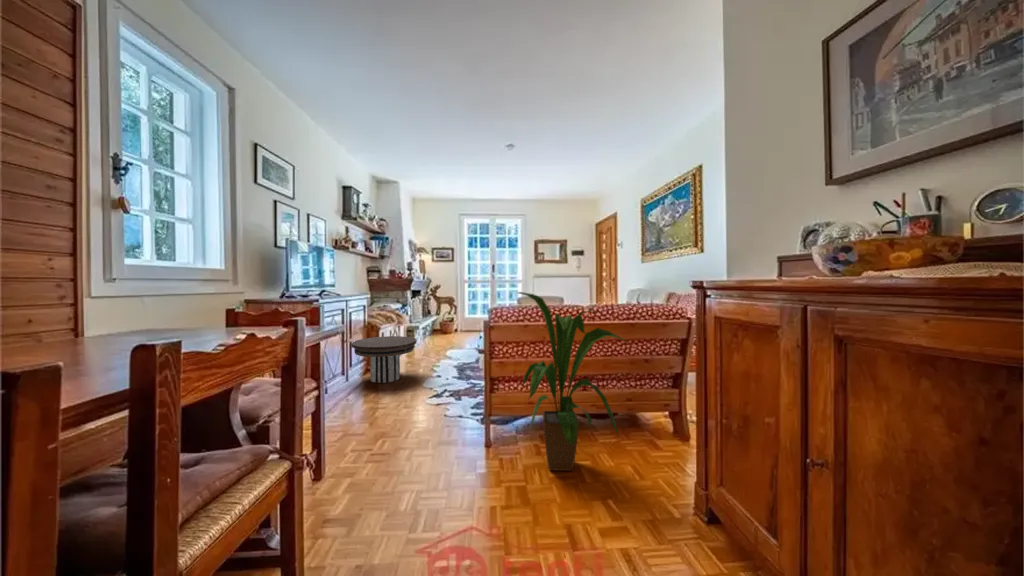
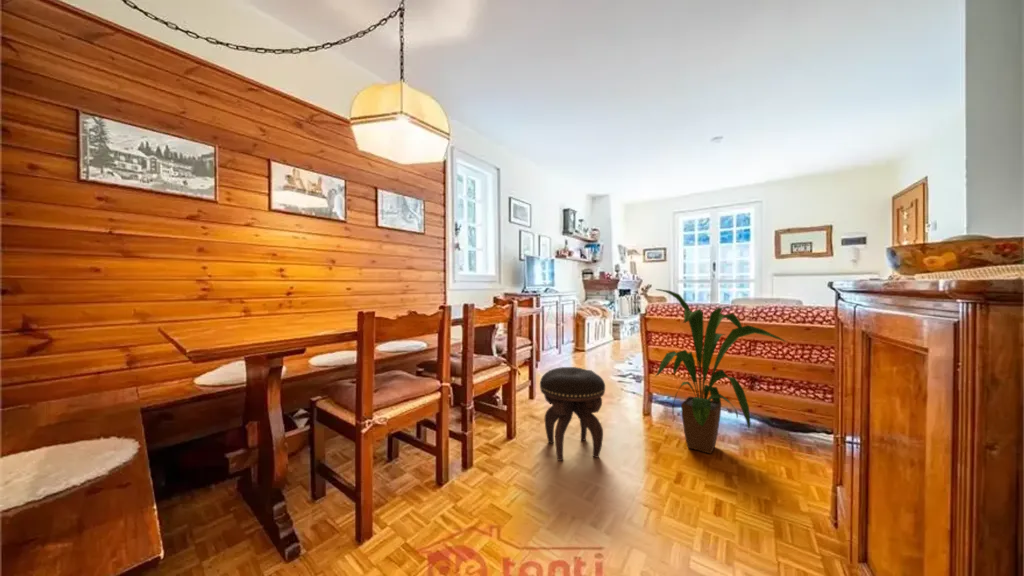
side table: present [351,336,417,383] -> none [560,326,611,363]
footstool: none [377,403,473,554] -> present [540,367,605,461]

